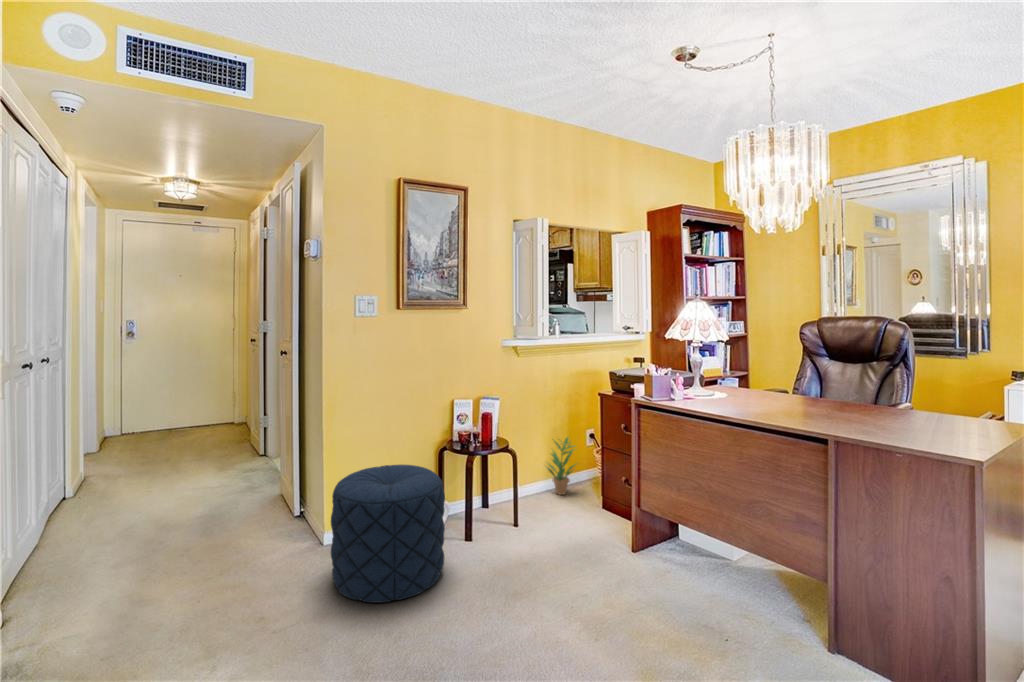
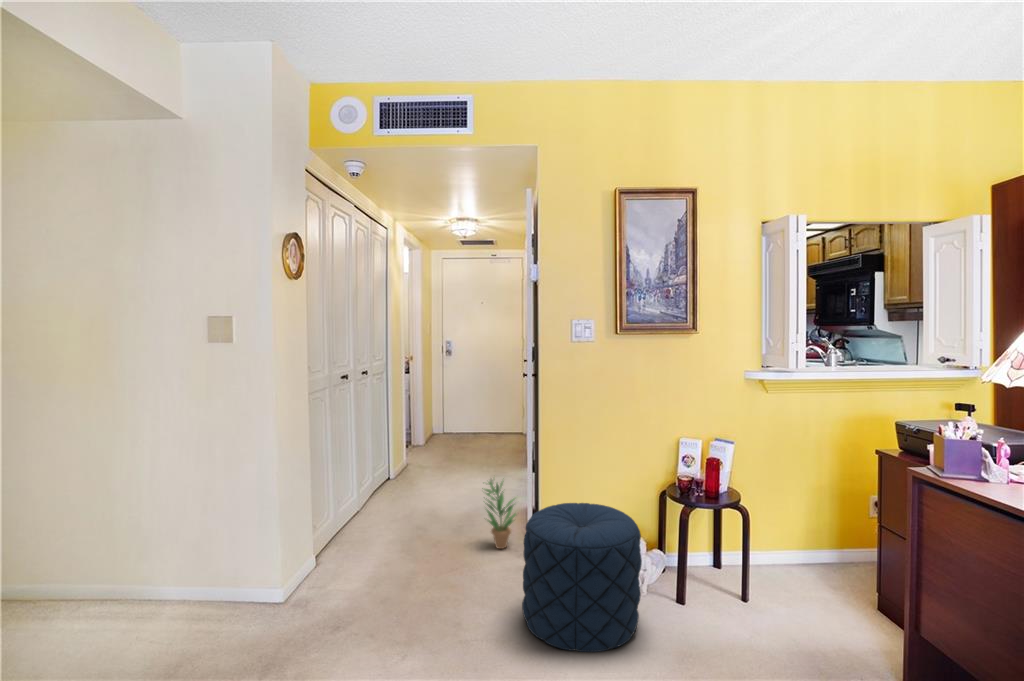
potted plant: present [547,437,578,495] -> present [482,480,516,549]

